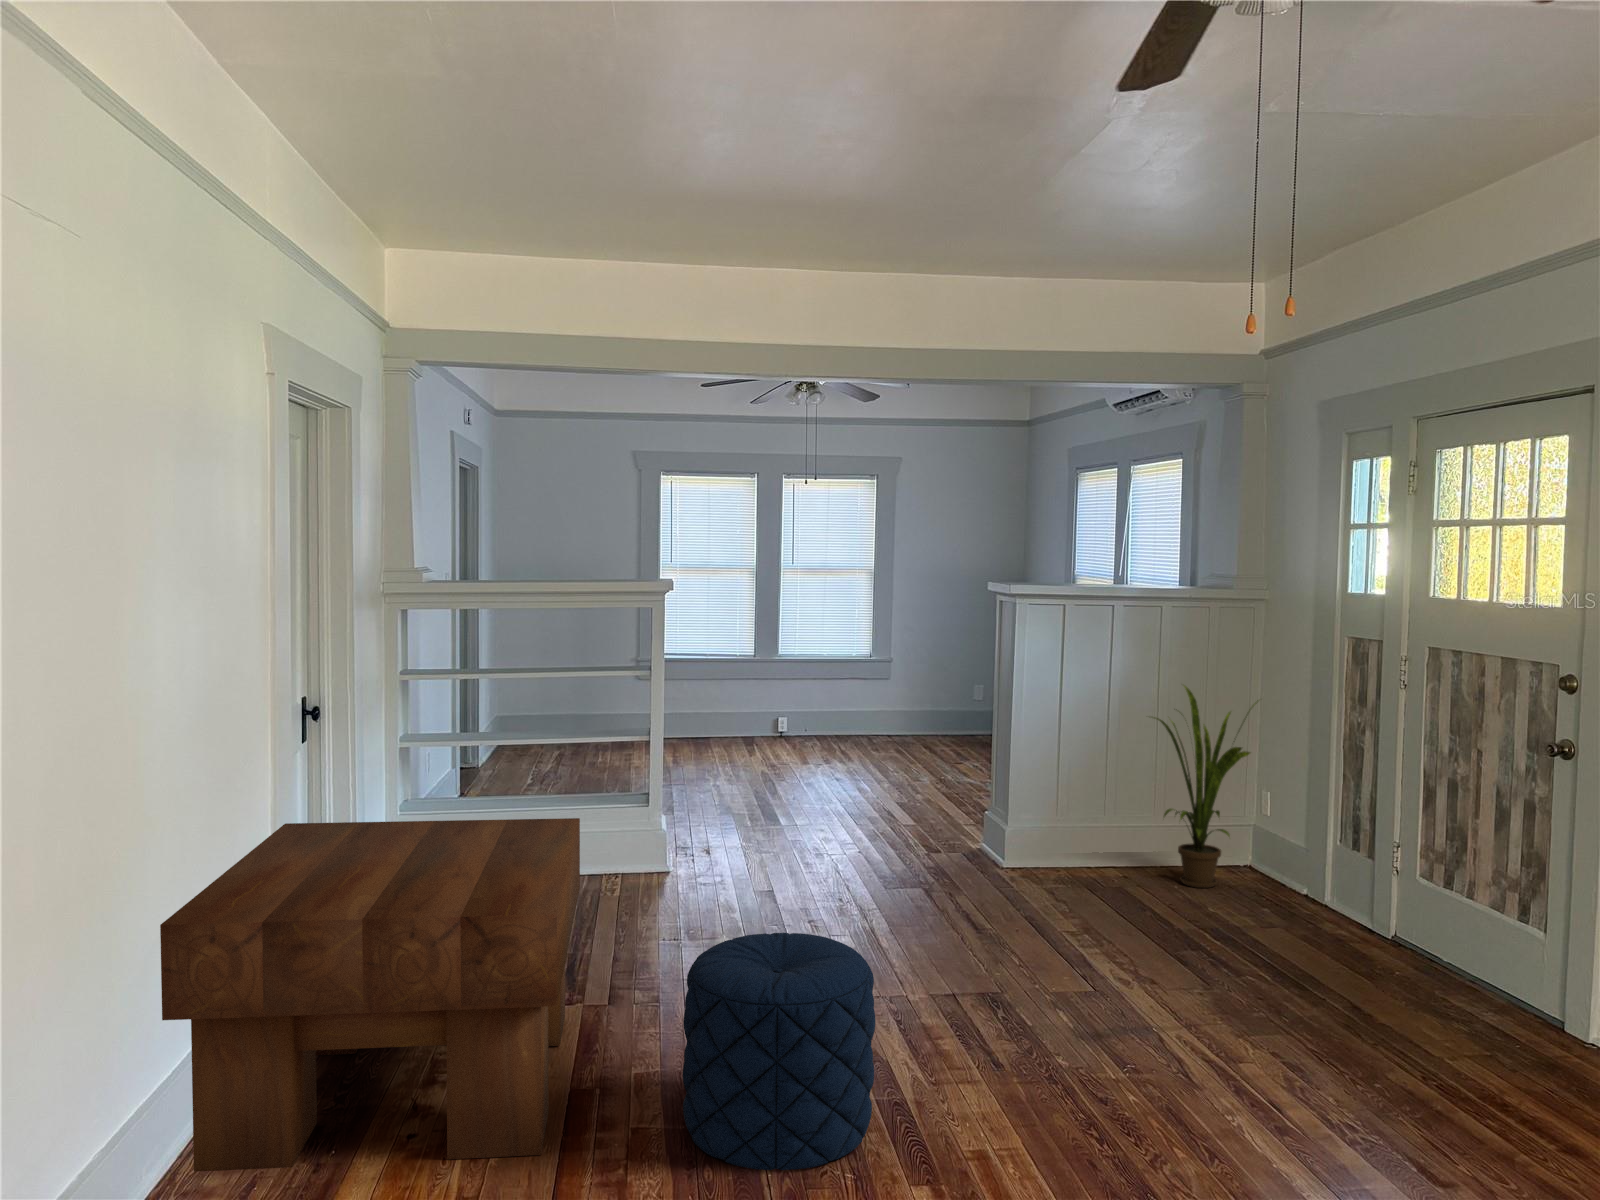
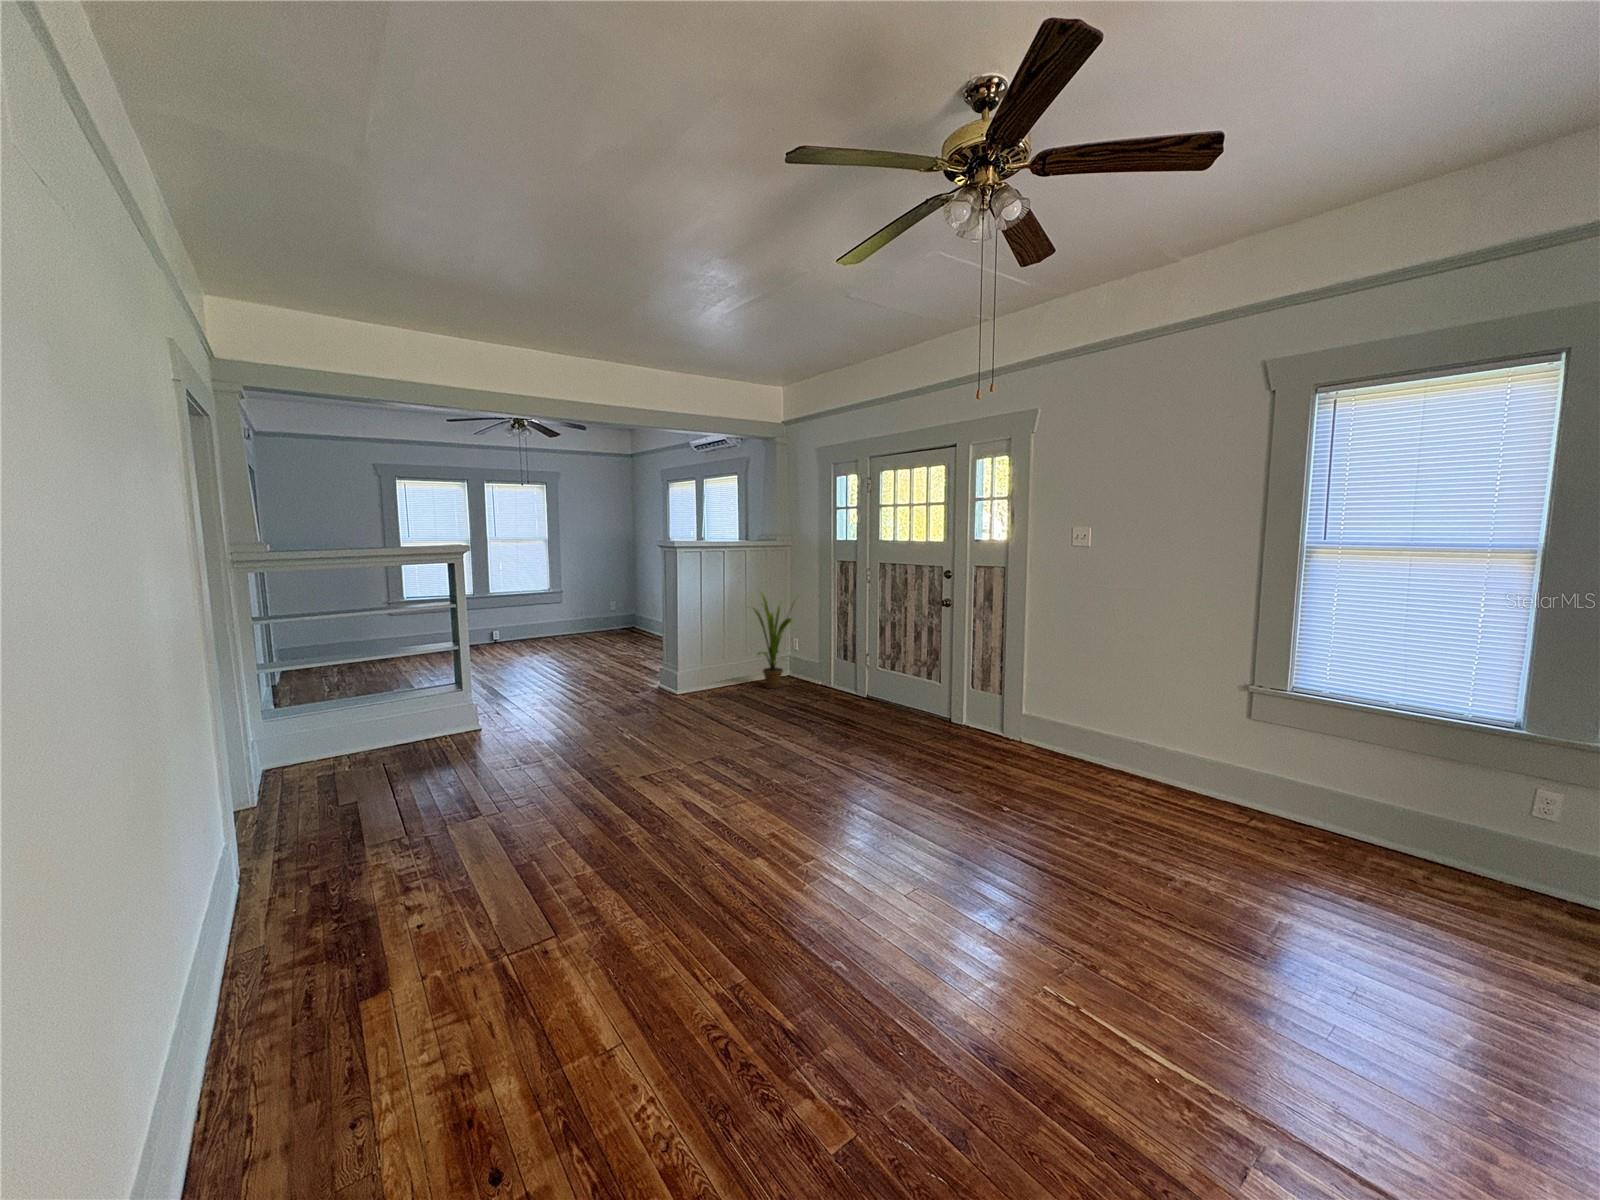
coffee table: present [160,818,580,1172] -> none [192,696,536,1011]
pouf: present [683,932,875,1170] -> none [600,739,715,878]

